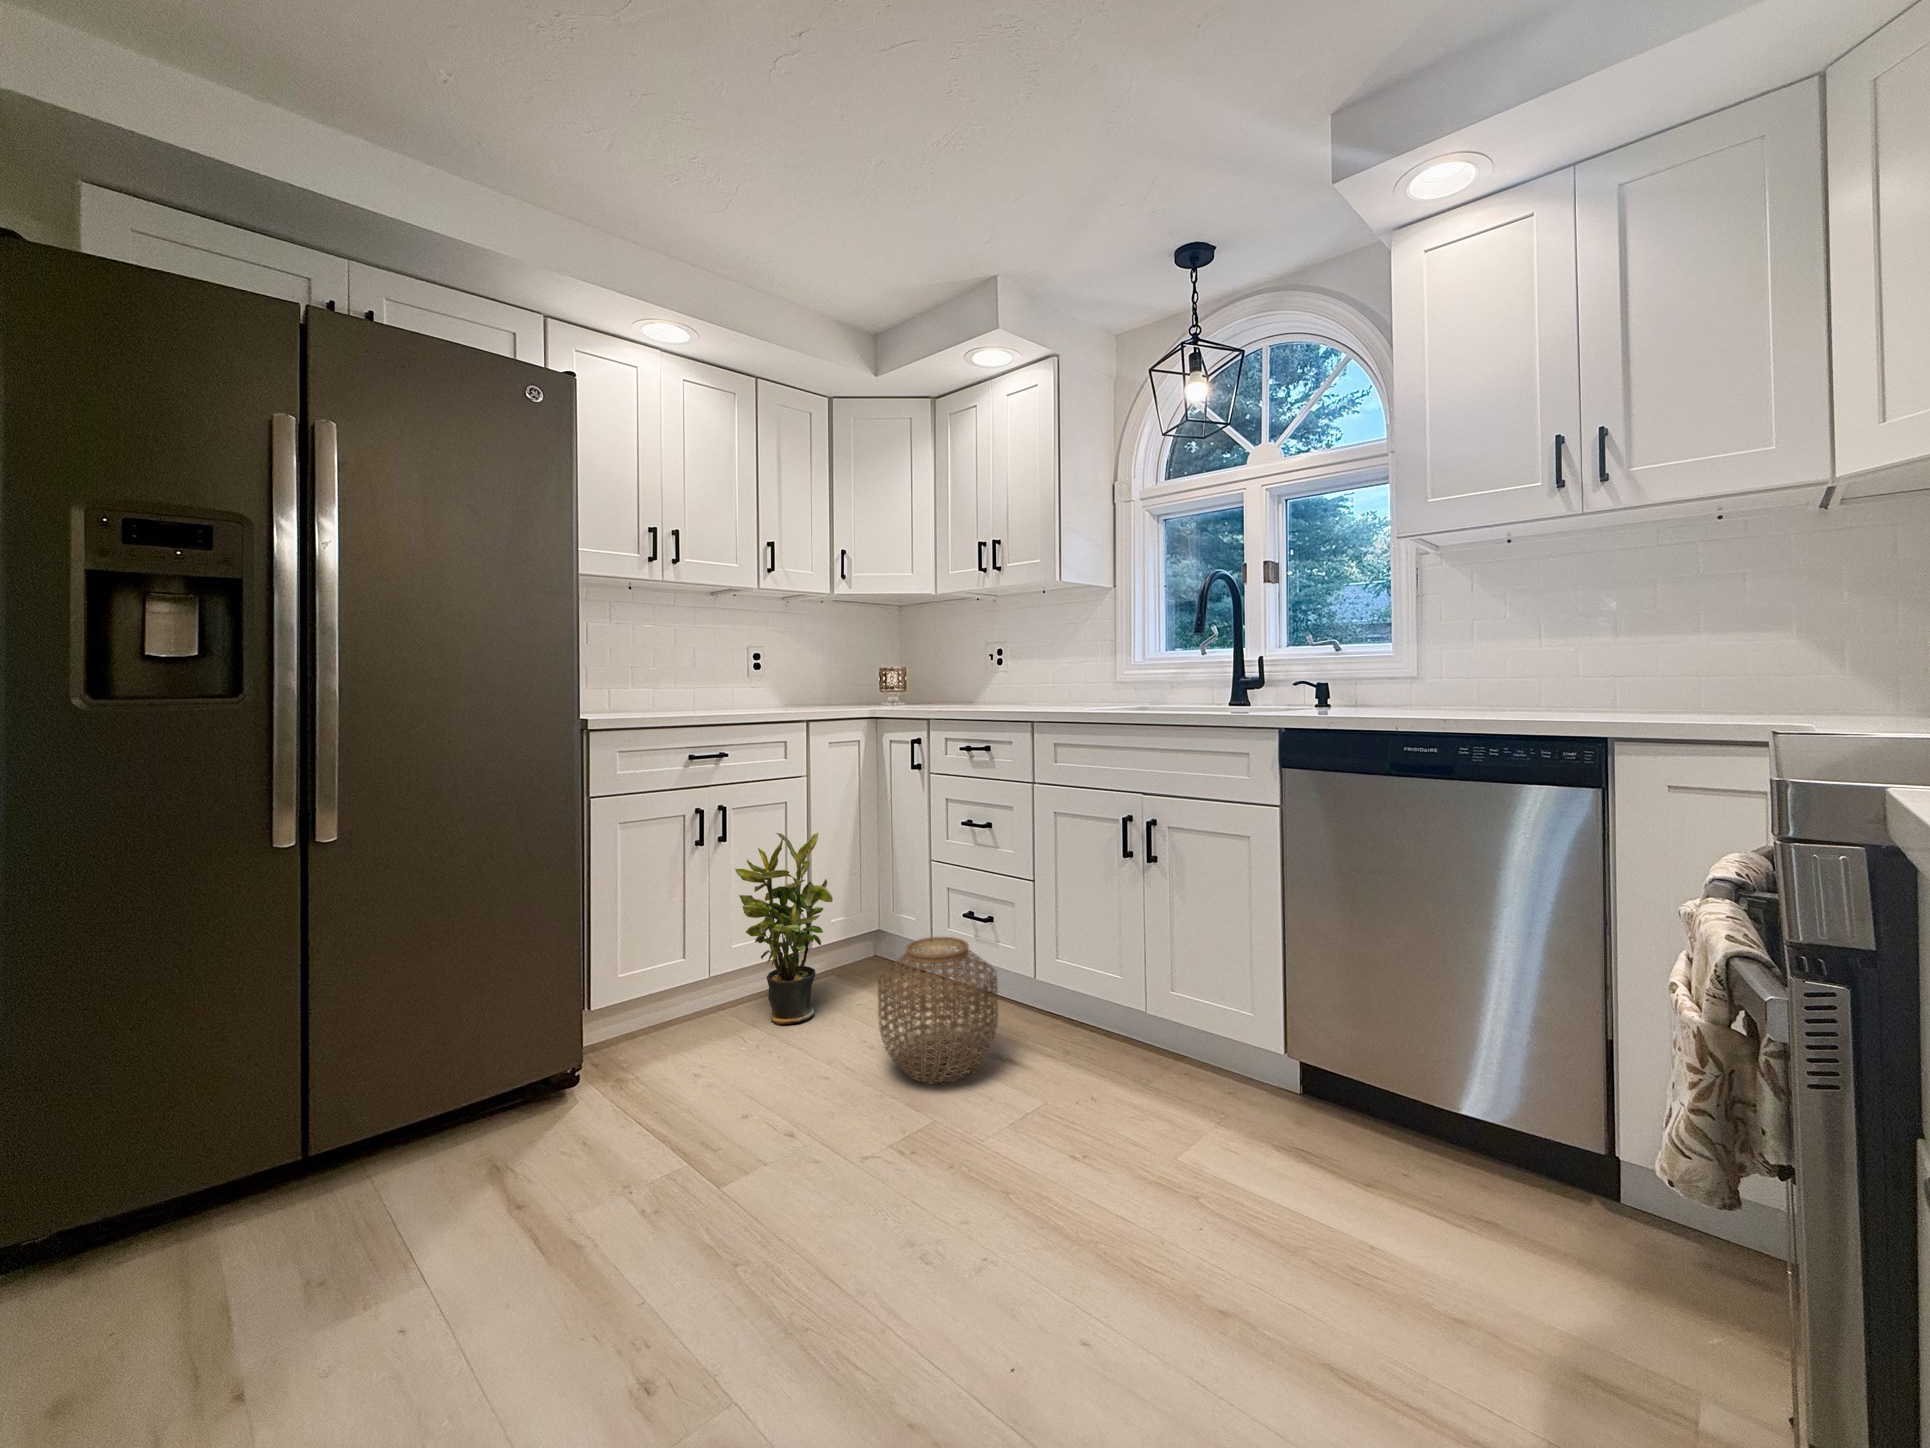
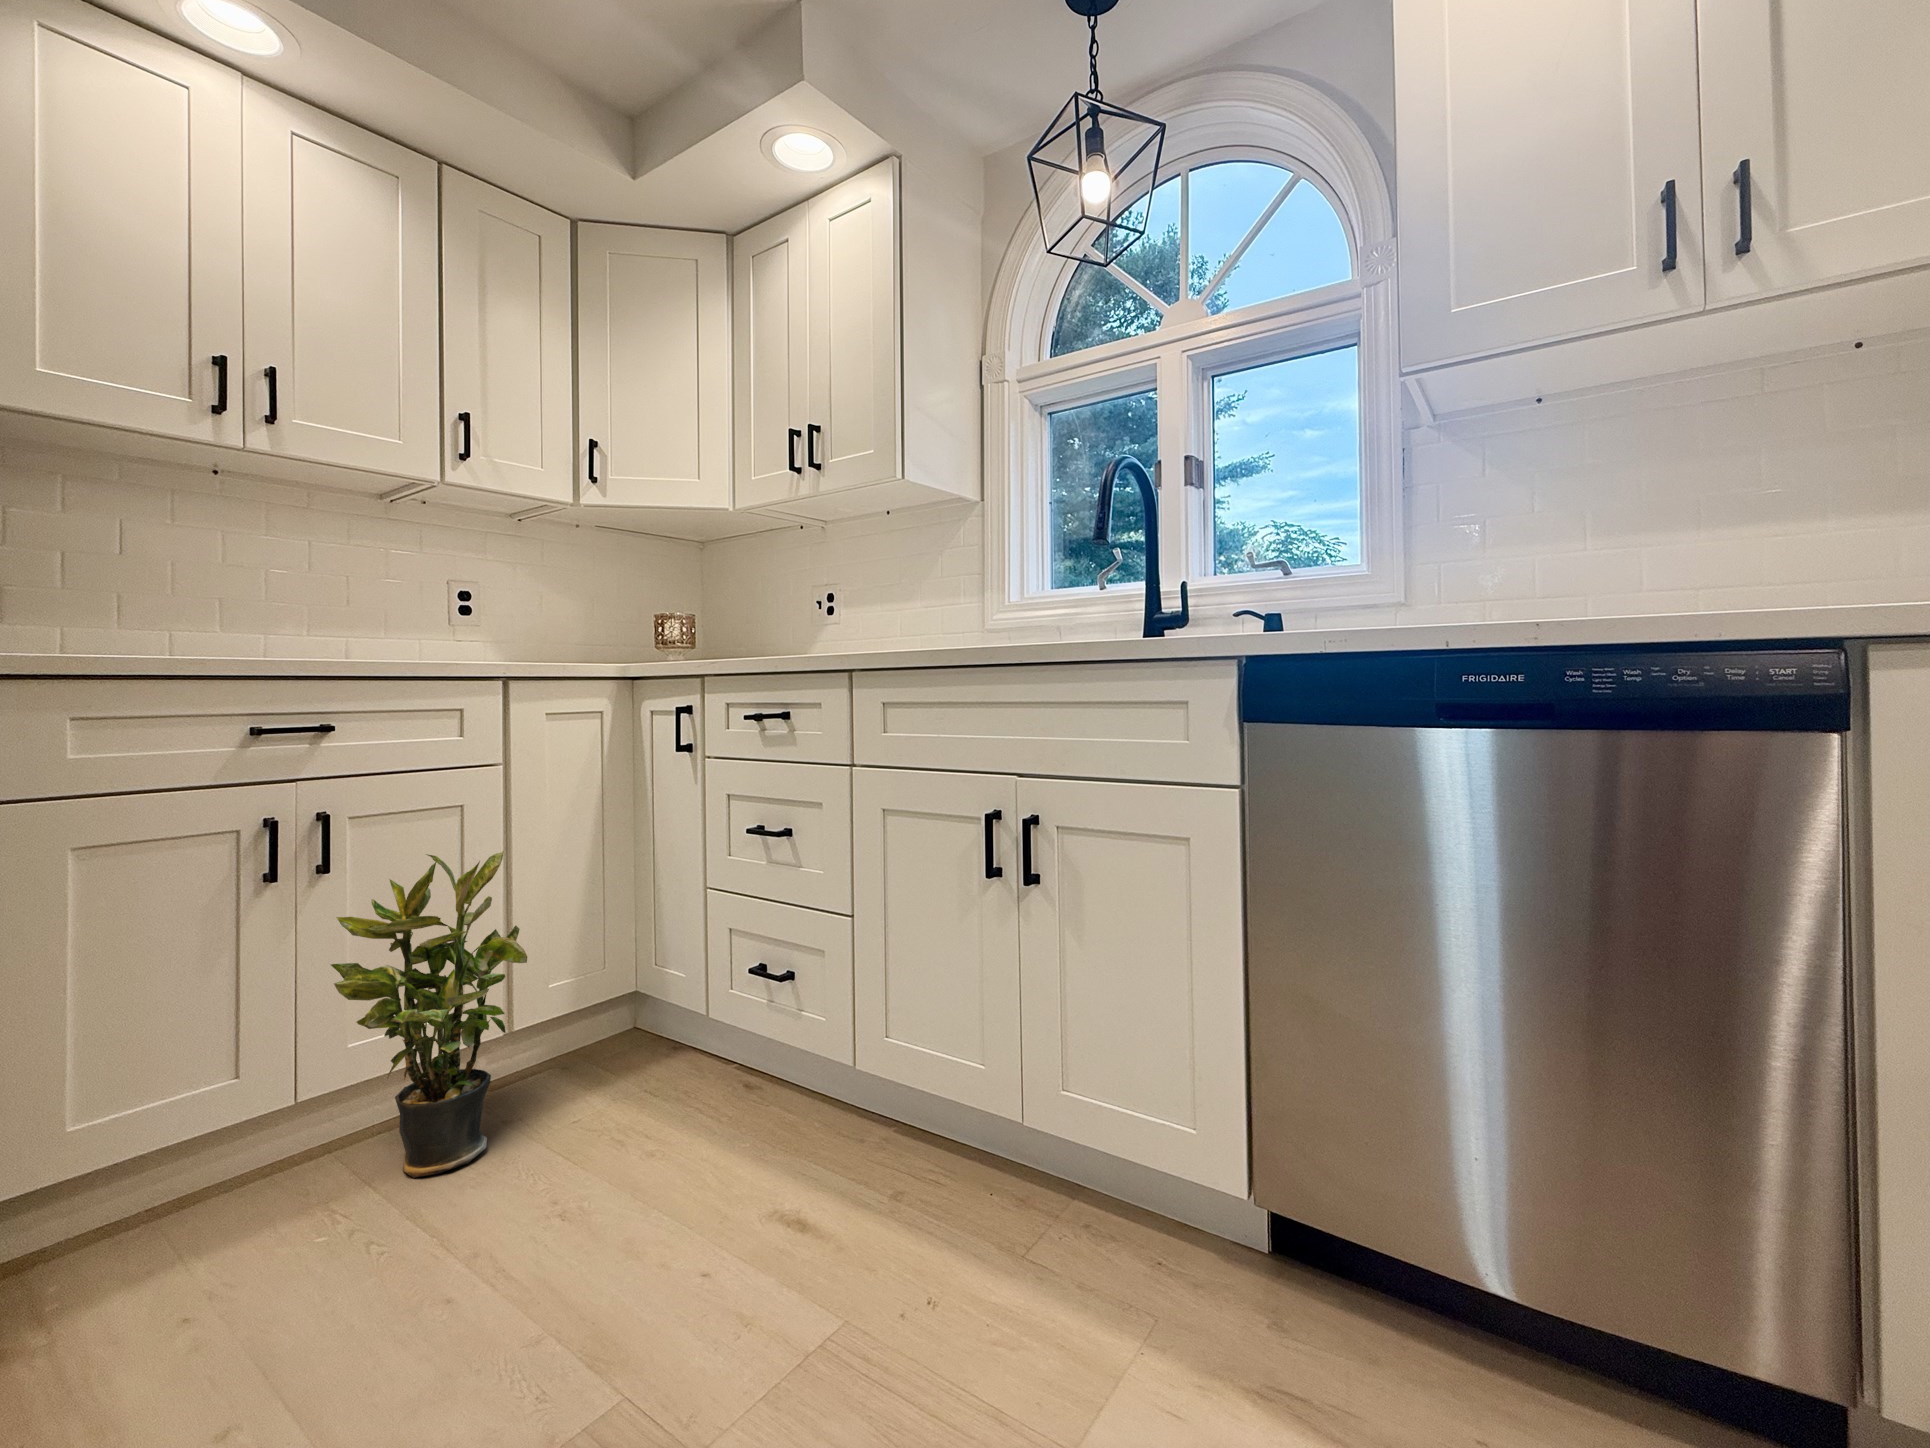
woven basket: present [878,937,998,1083] -> none [549,1022,775,1296]

